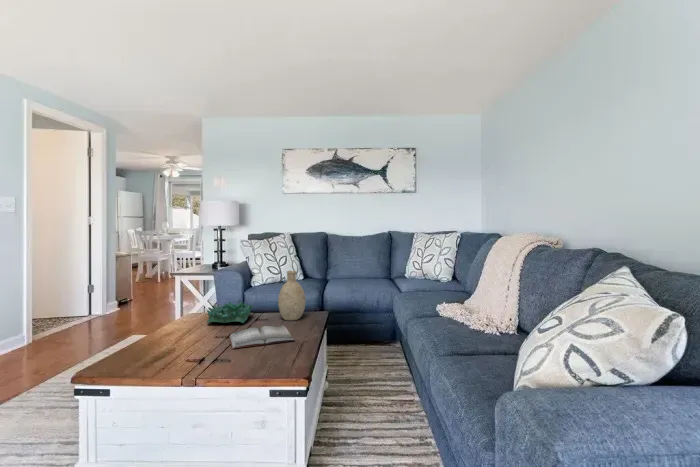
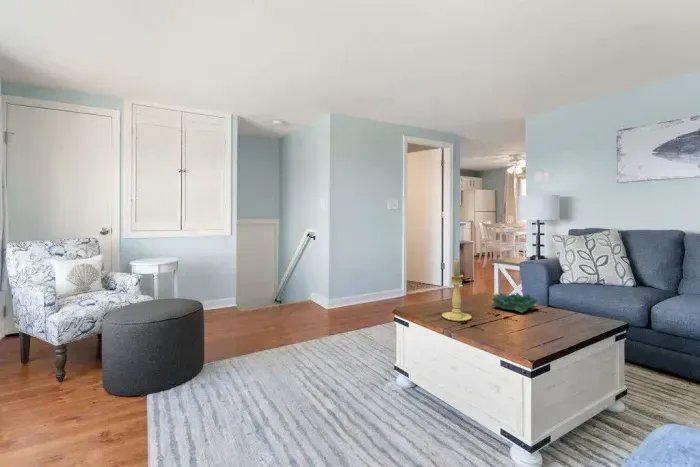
candle holder: none [154,269,196,354] -> present [442,259,471,321]
decorative vase: present [278,271,306,320] -> none [561,271,595,323]
hardback book: present [230,325,295,349] -> none [495,318,559,339]

